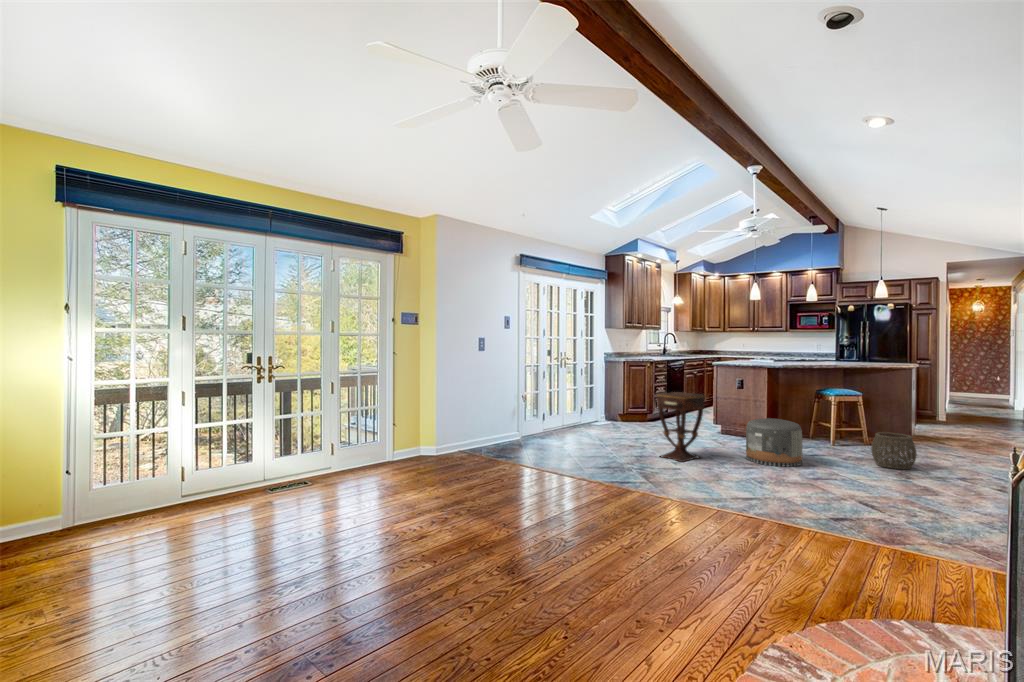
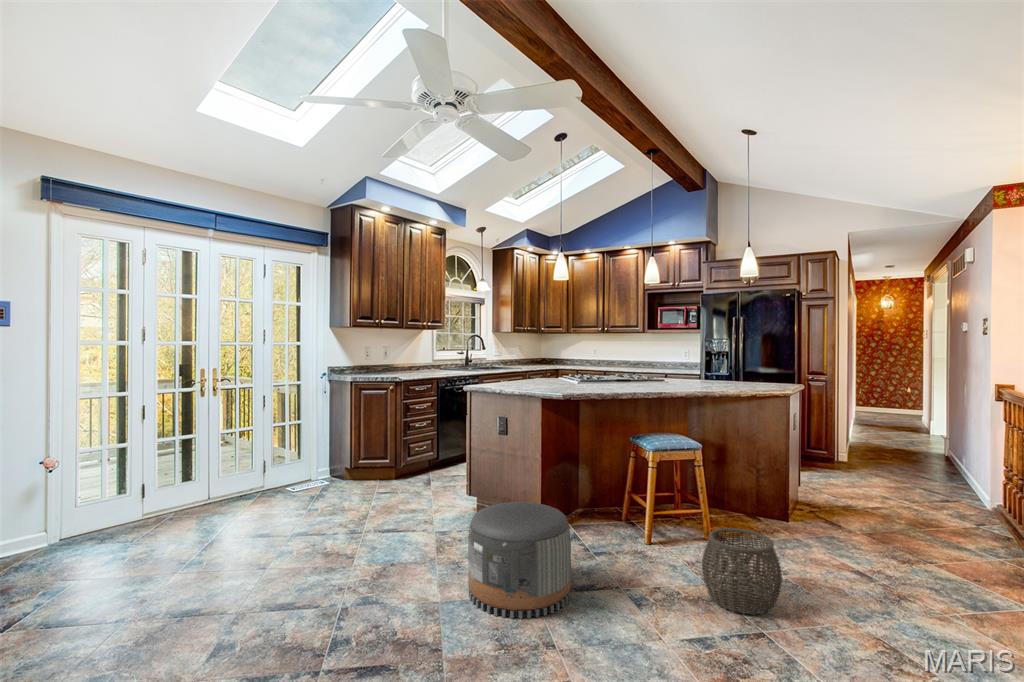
side table: present [657,392,705,462] -> none [294,450,387,612]

